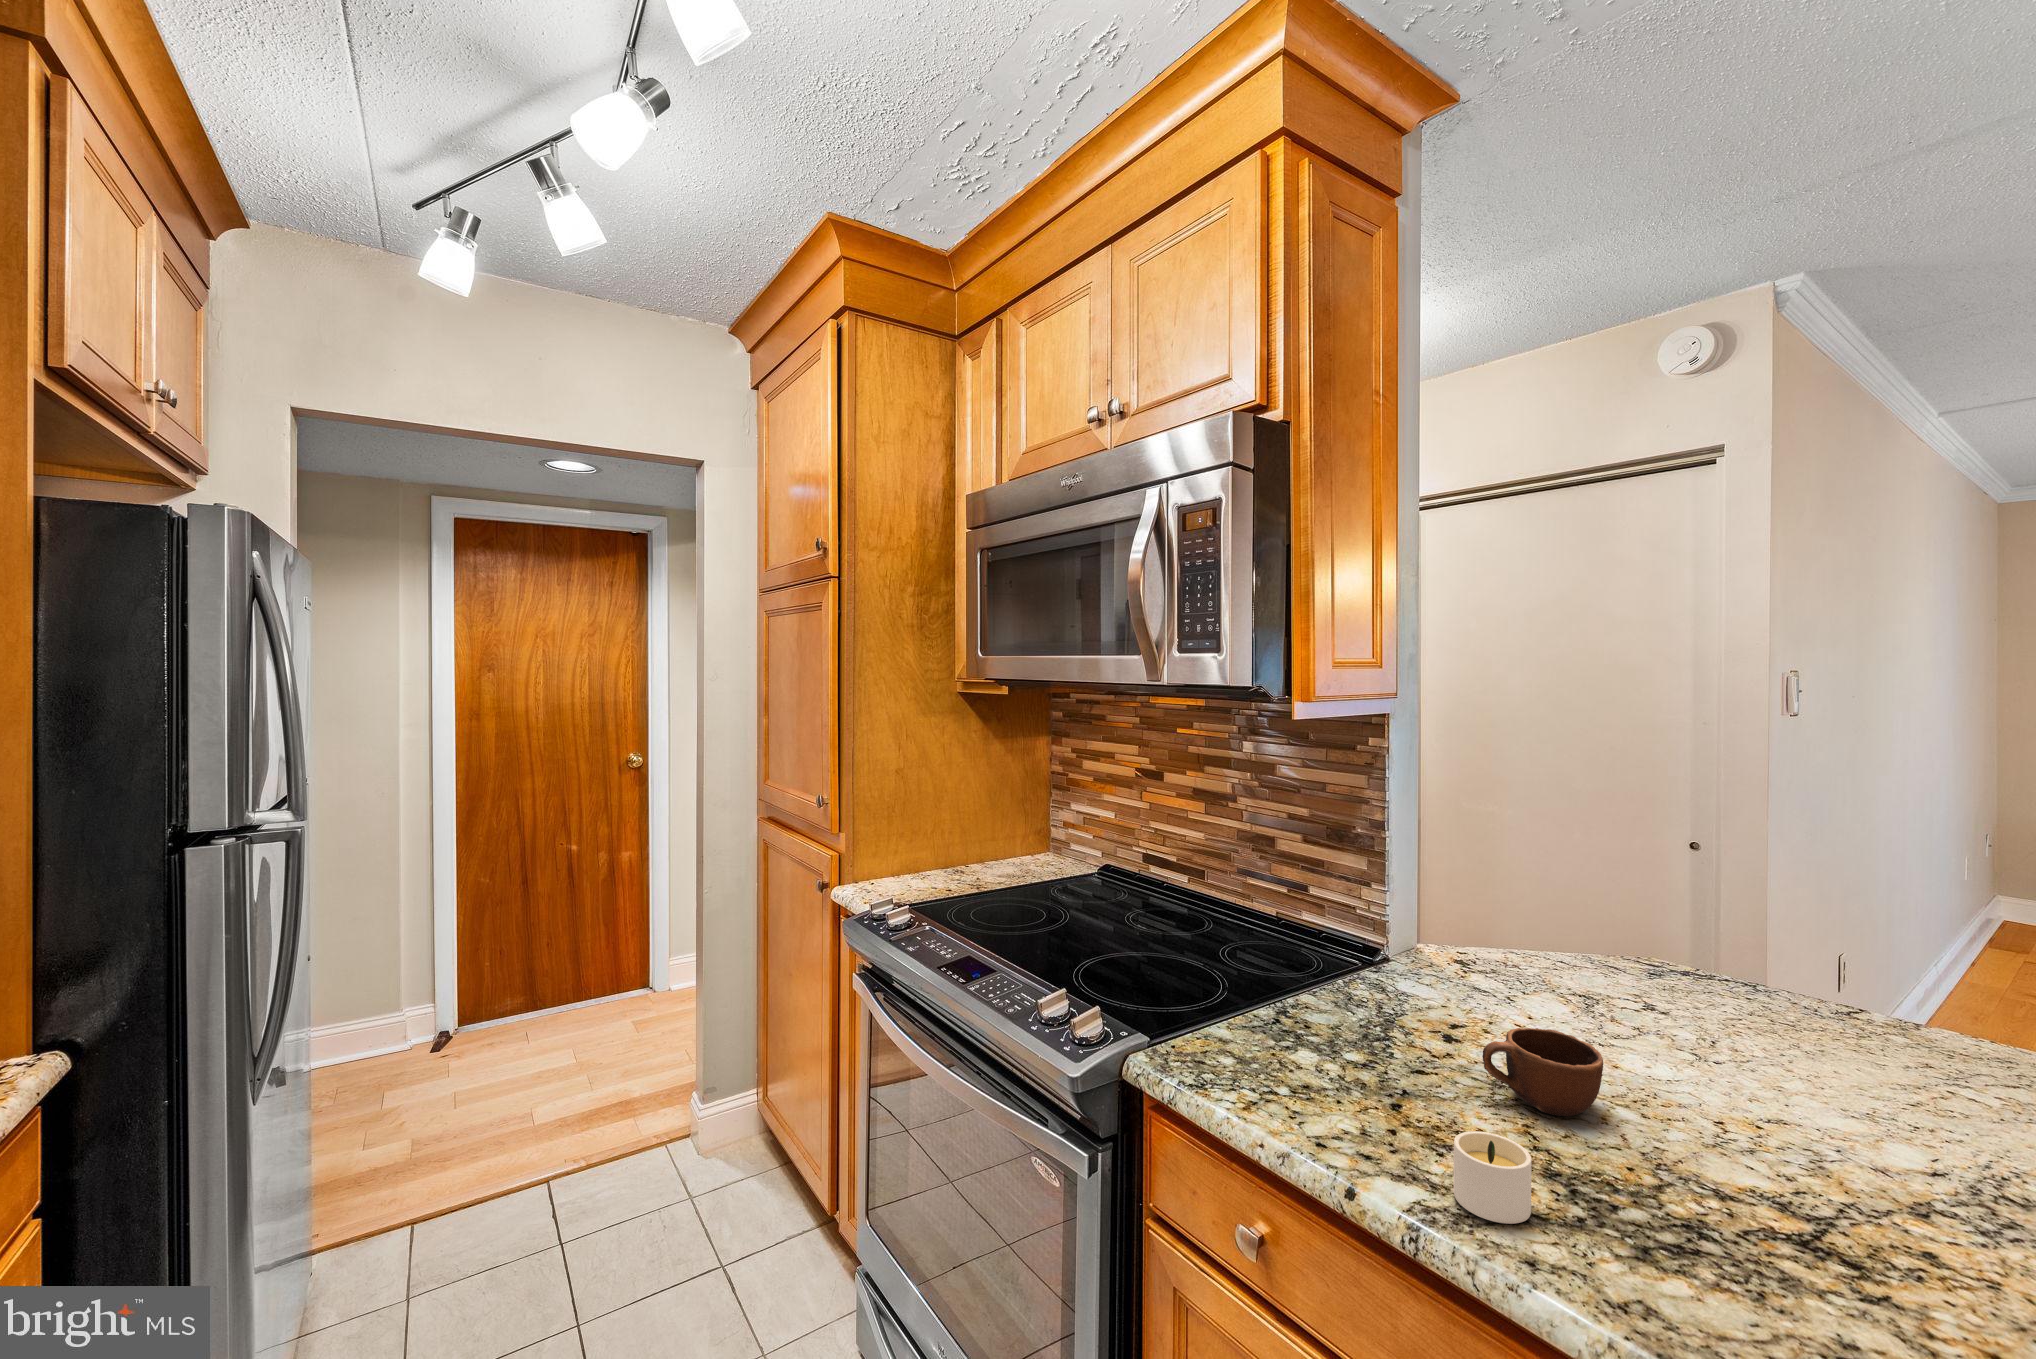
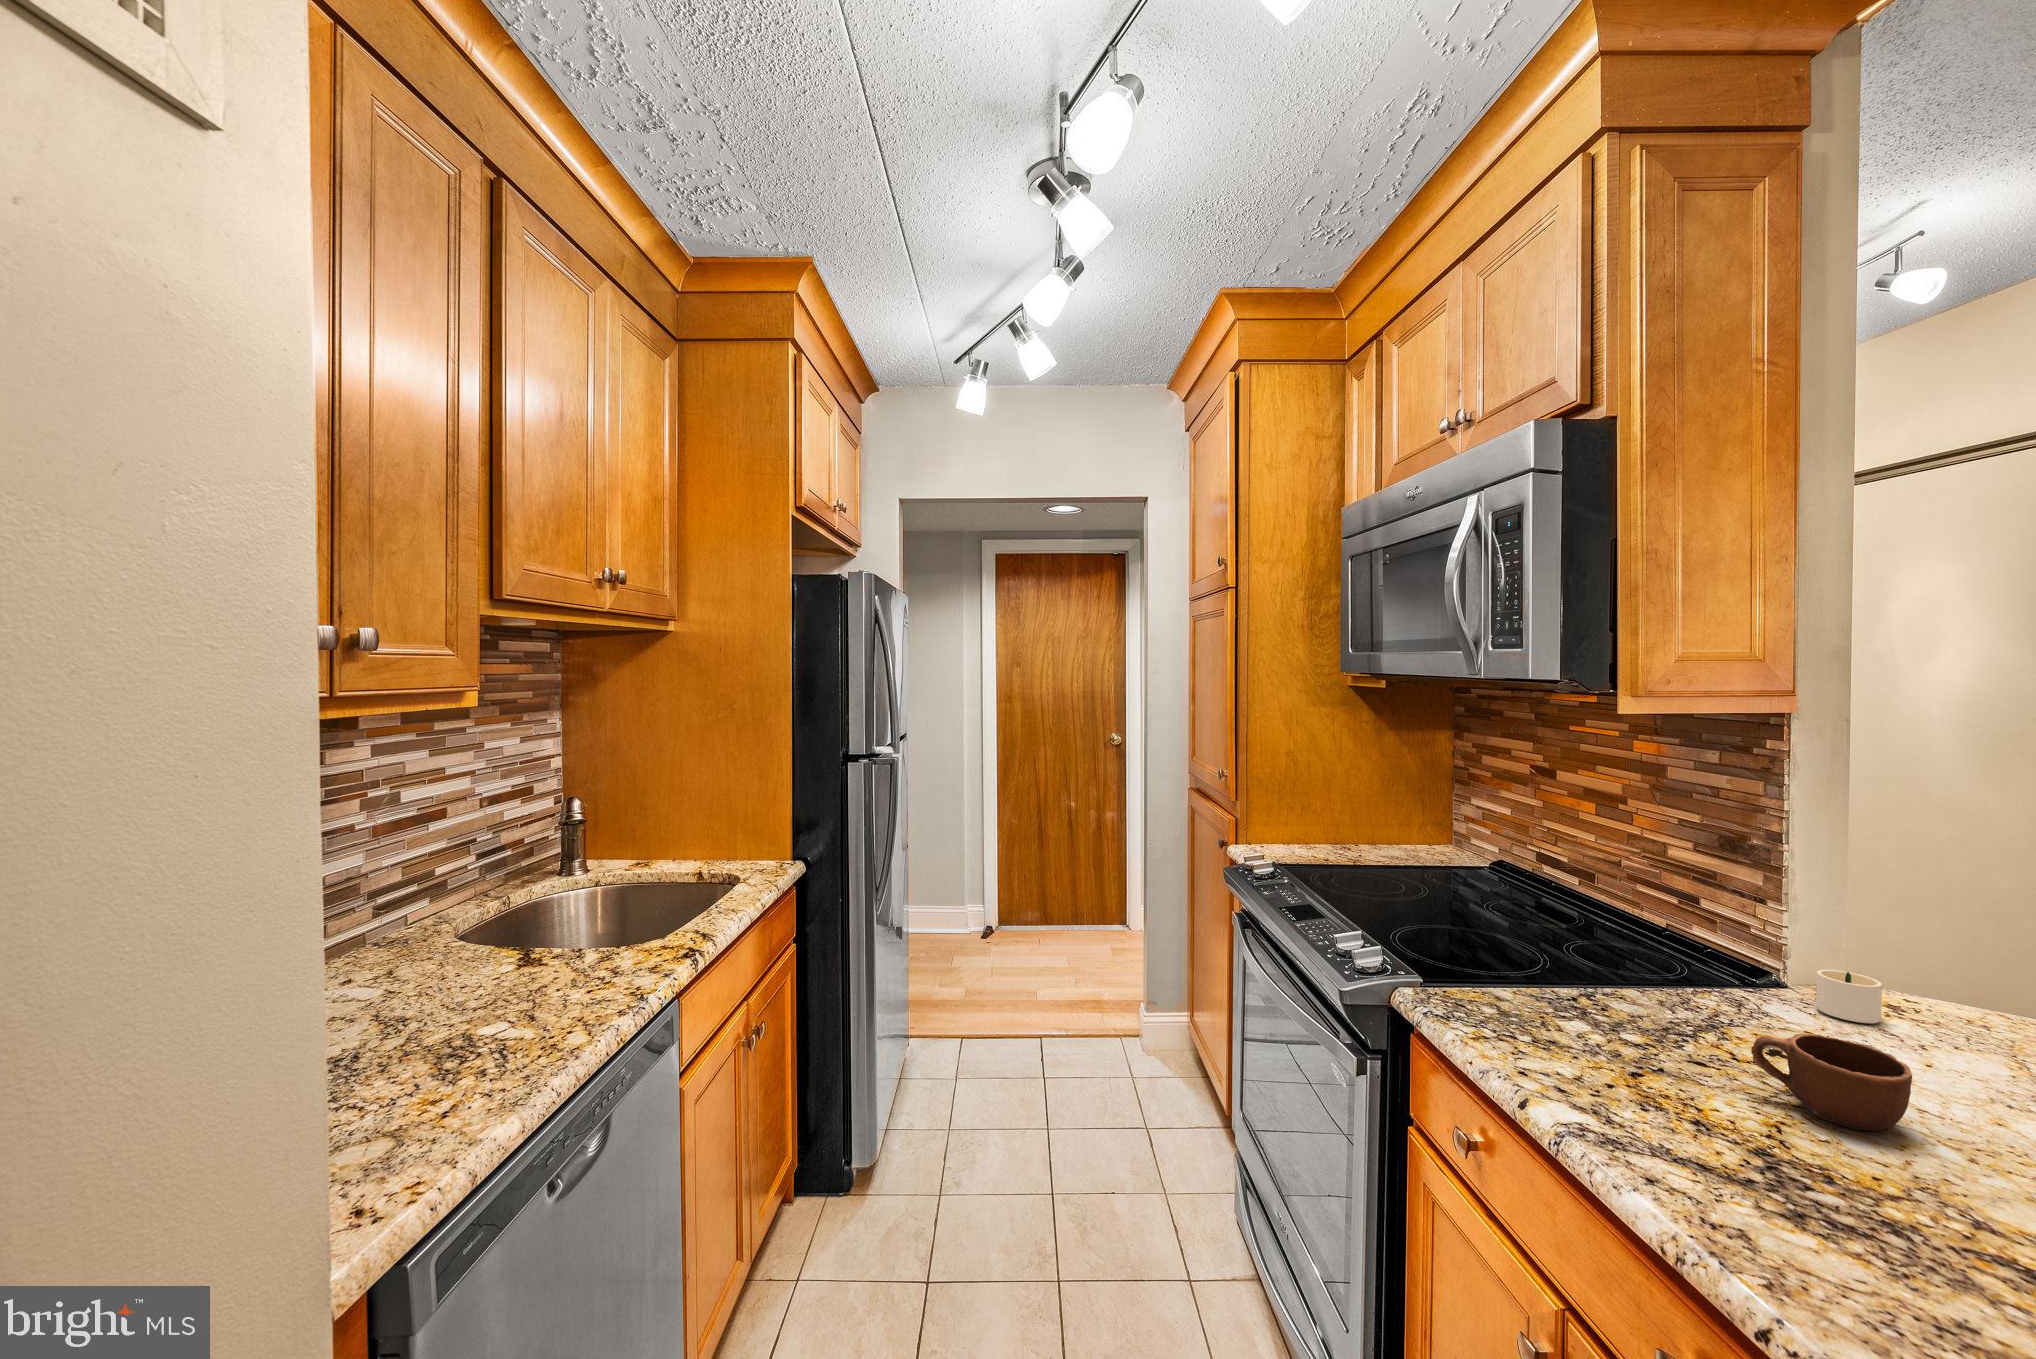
candle: present [1454,1131,1532,1224] -> present [1816,970,1882,1023]

